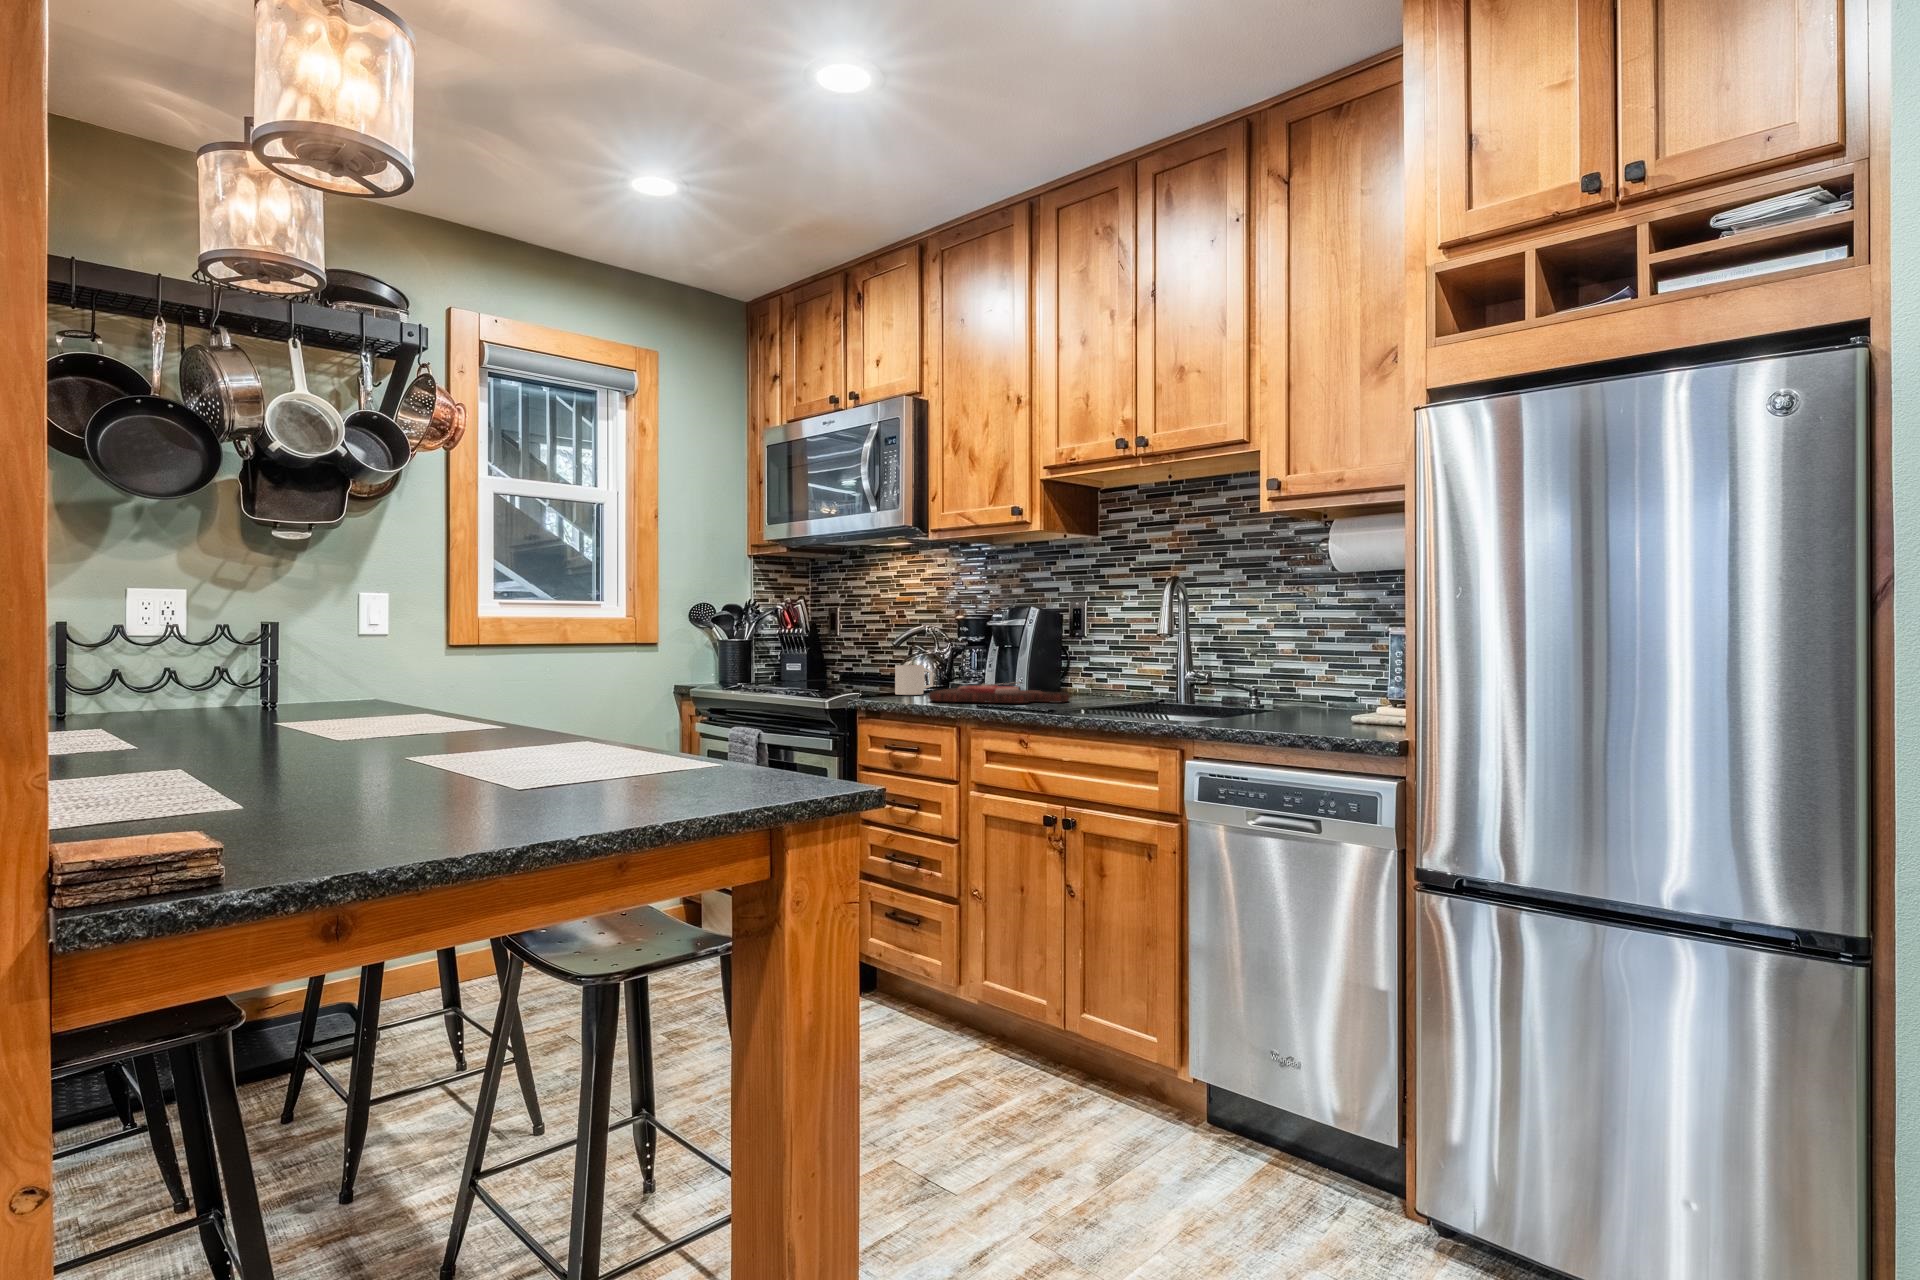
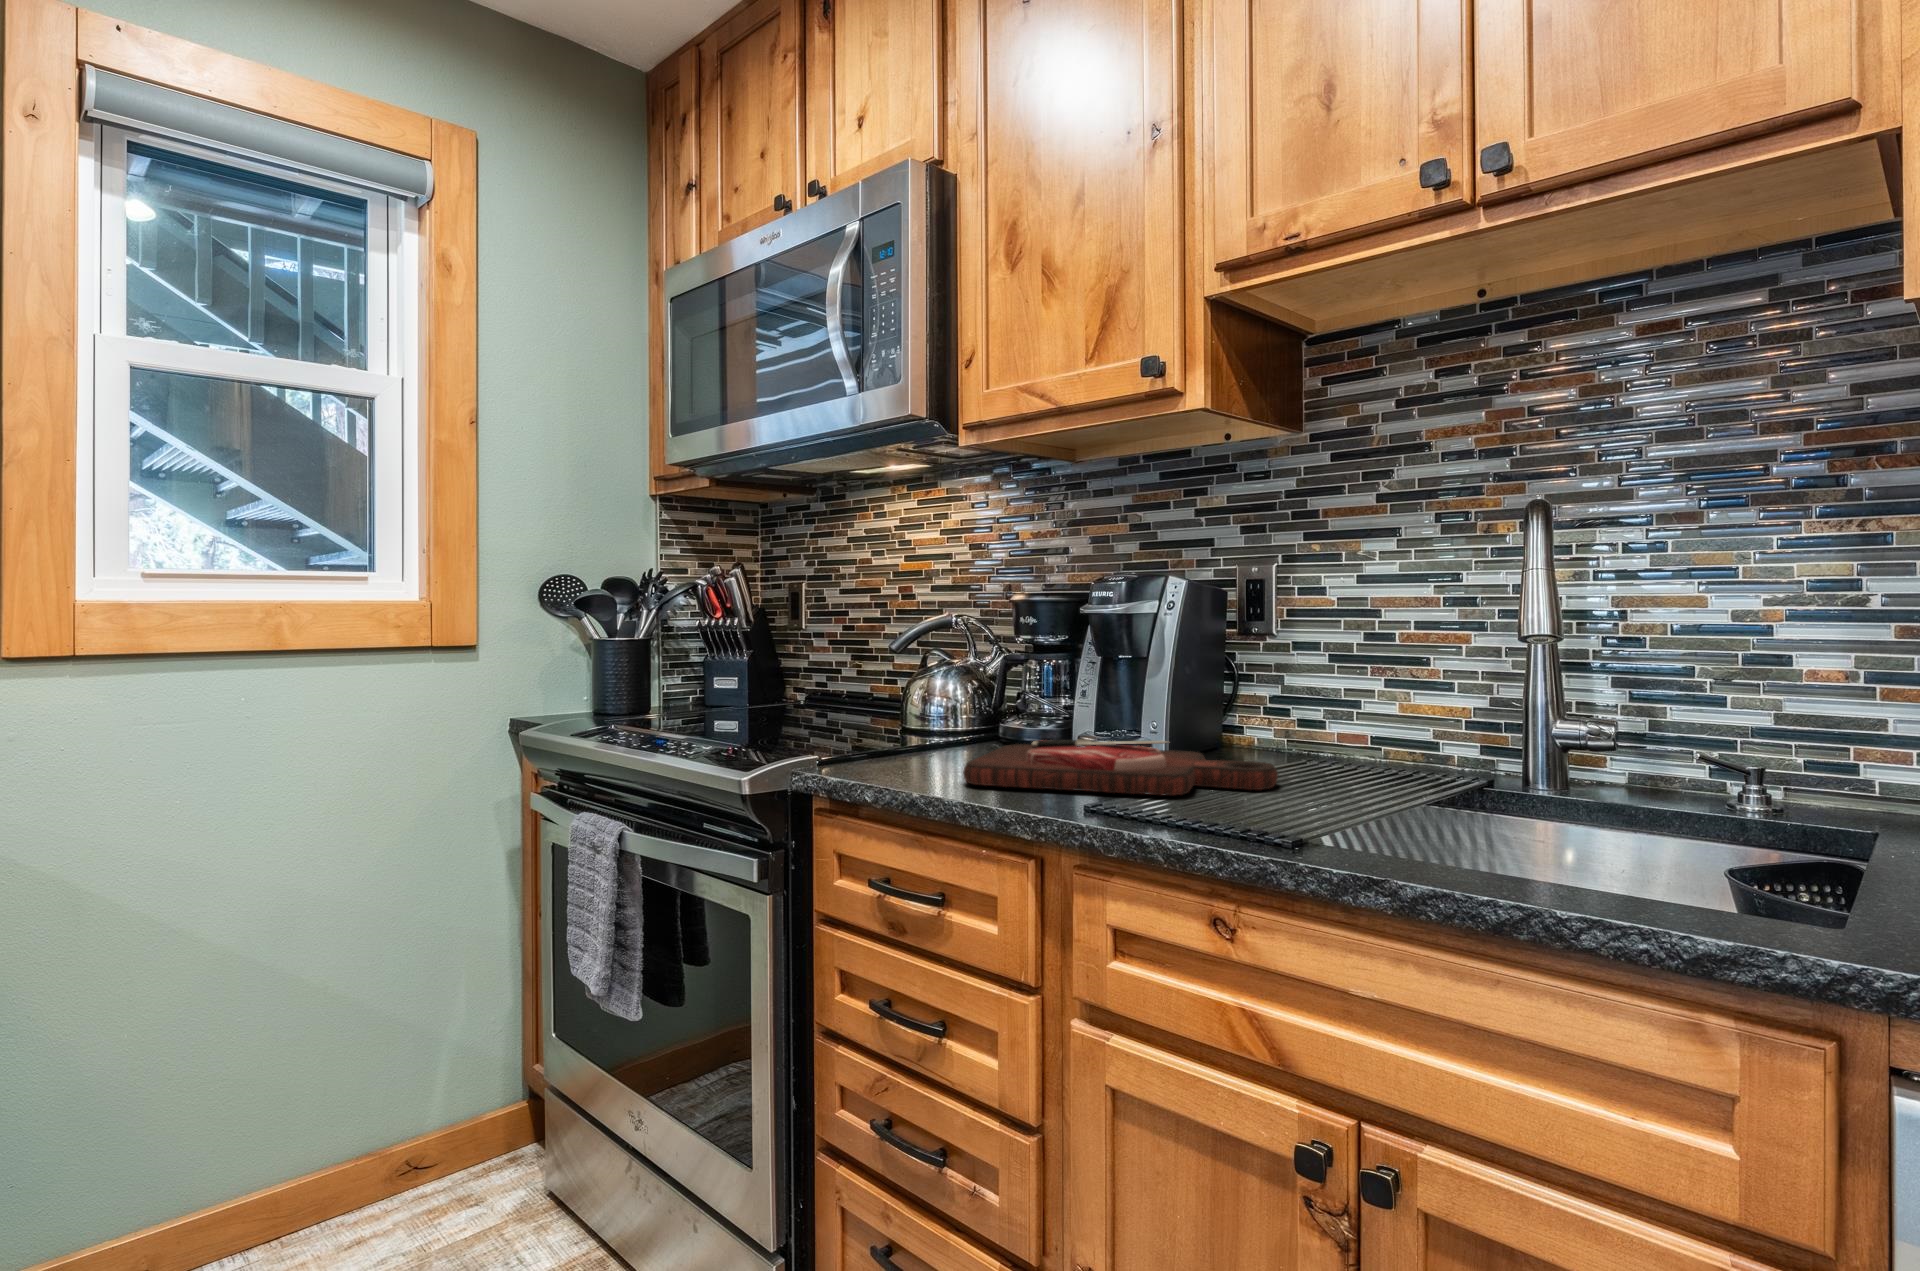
mug: present [895,665,933,695] -> none [894,693,968,756]

